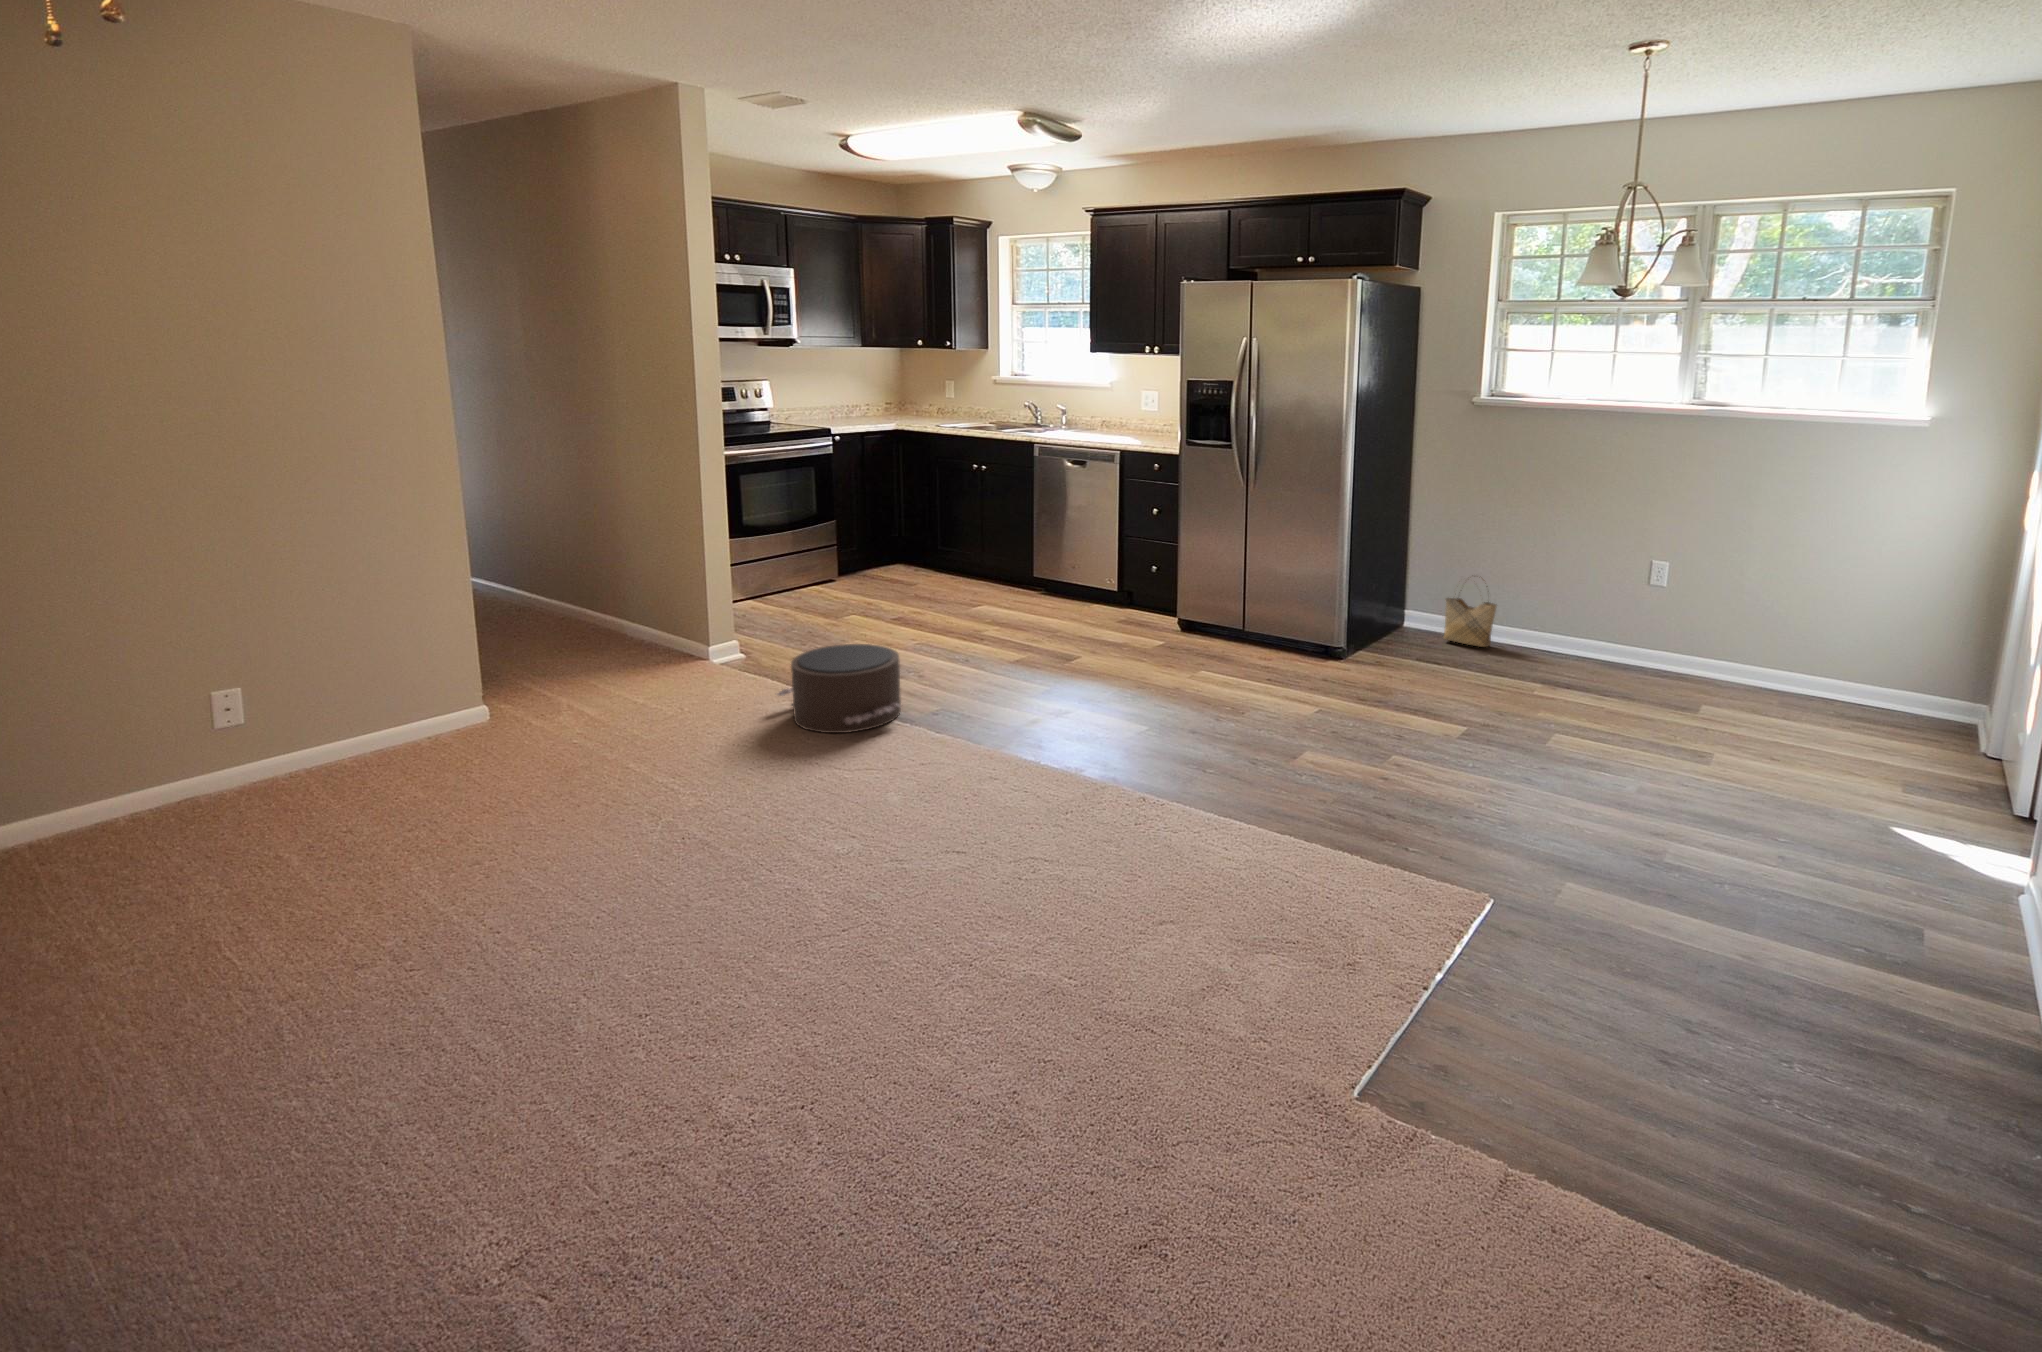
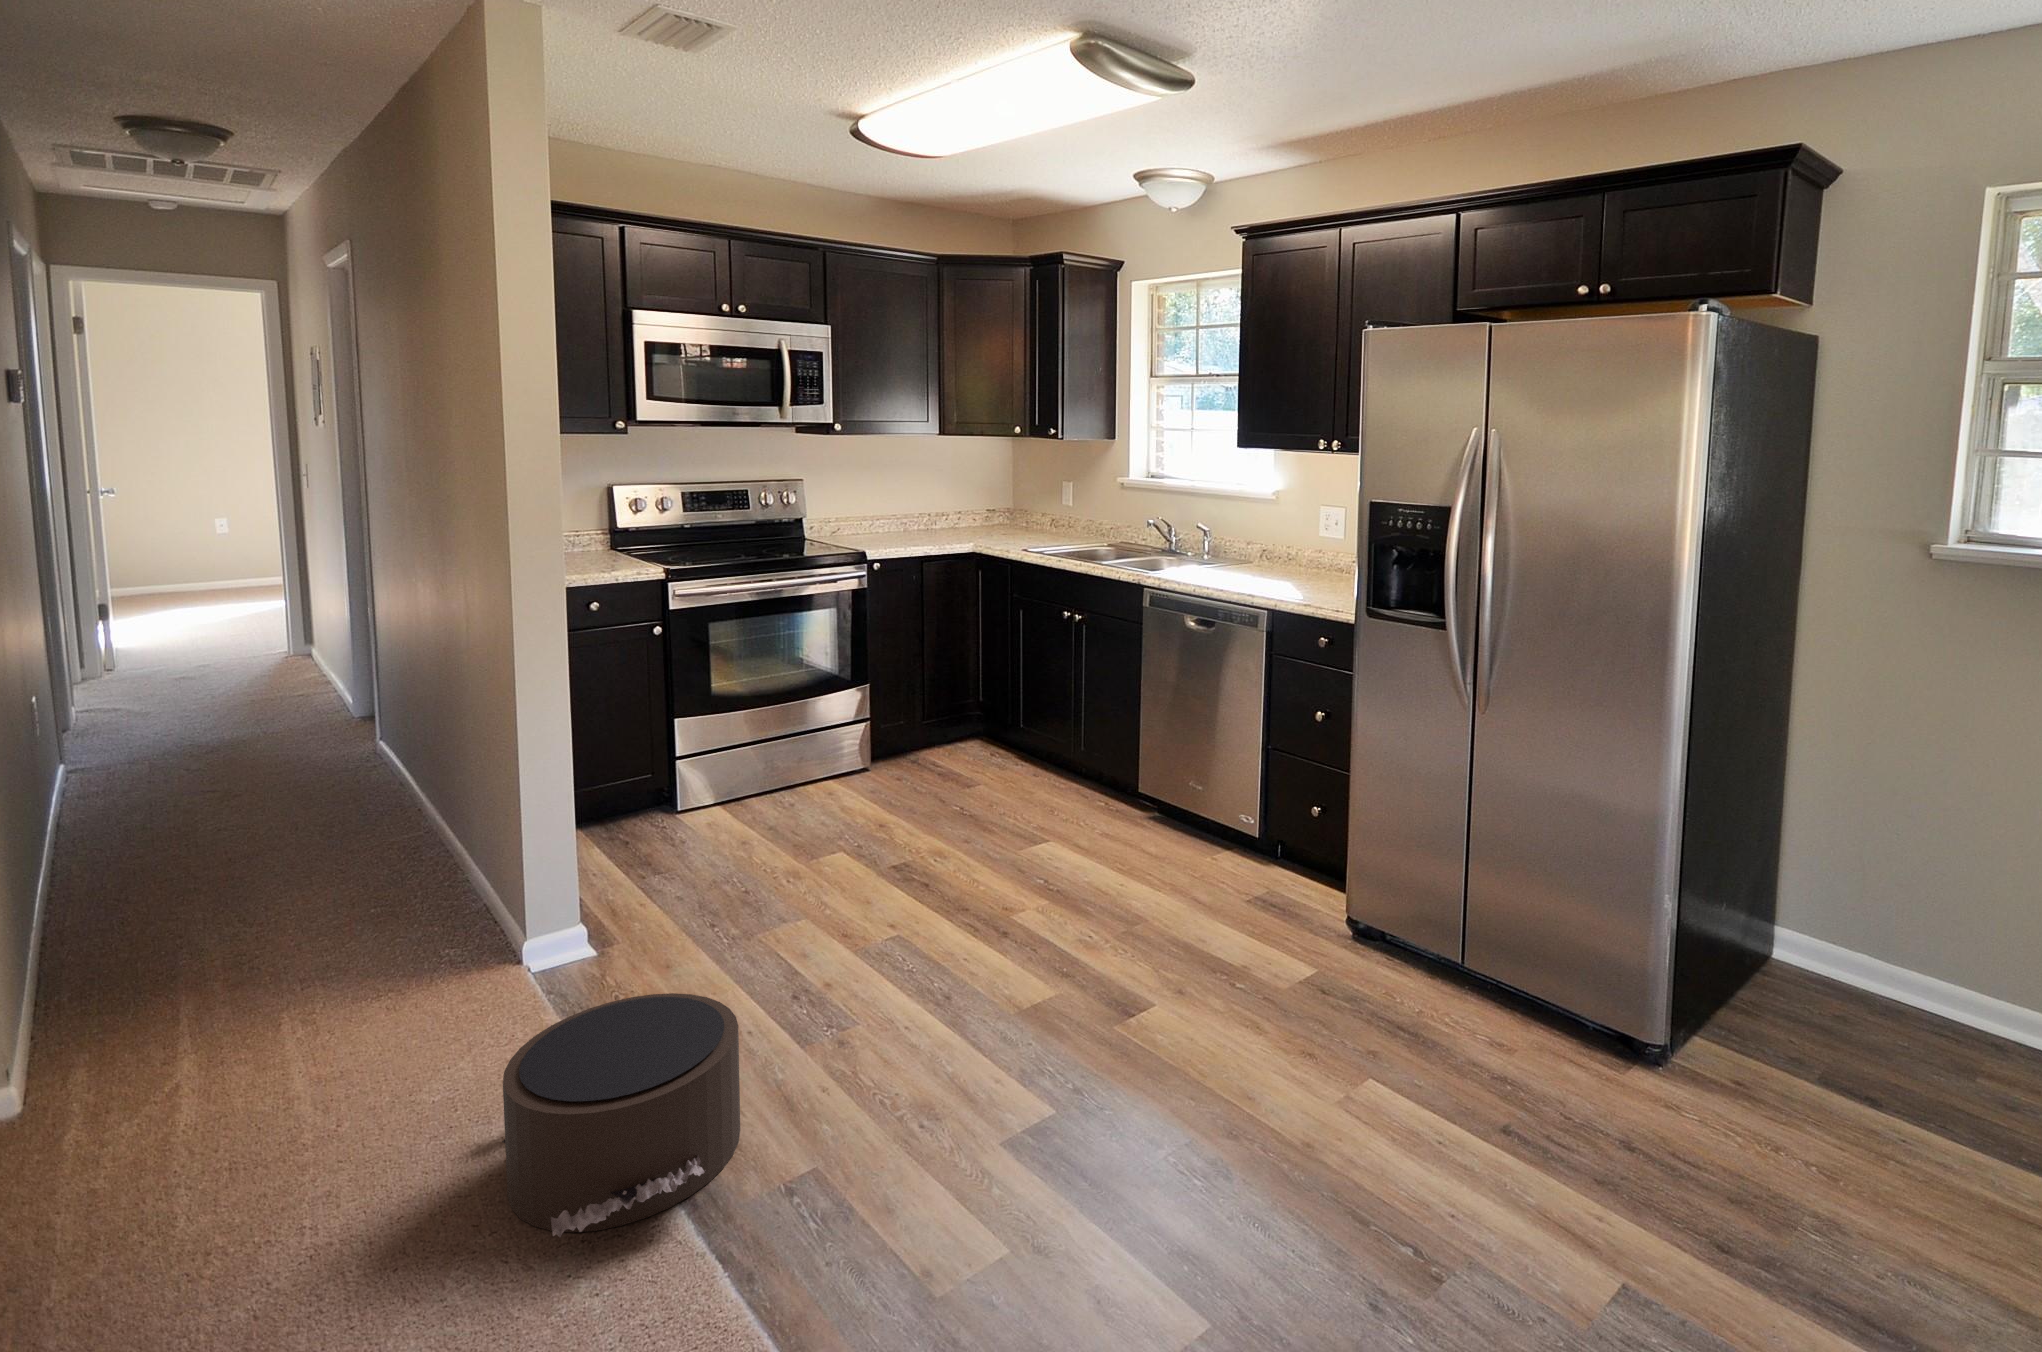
woven basket: present [1444,596,1496,647] -> none [1864,894,1989,1053]

